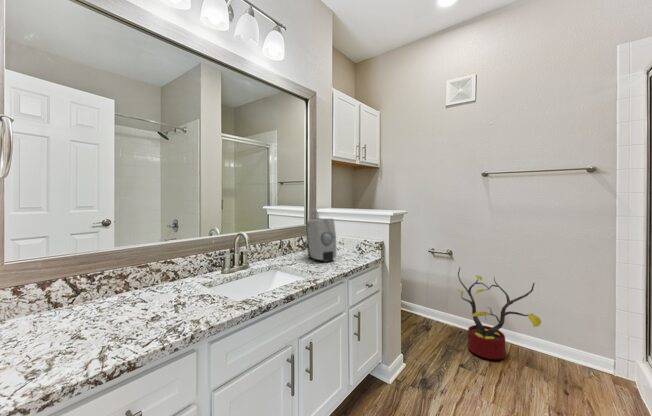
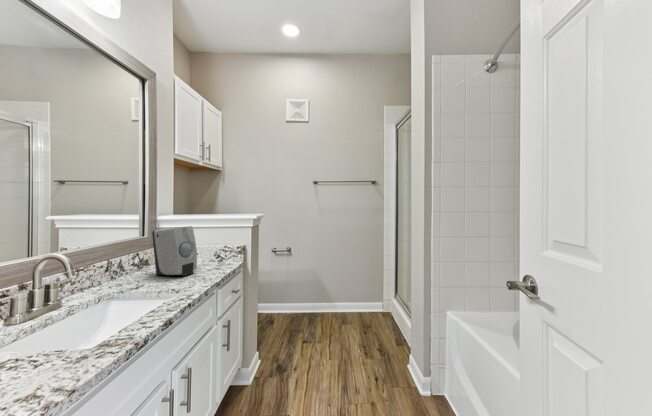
decorative plant: present [458,268,541,359] -> none [292,262,350,329]

